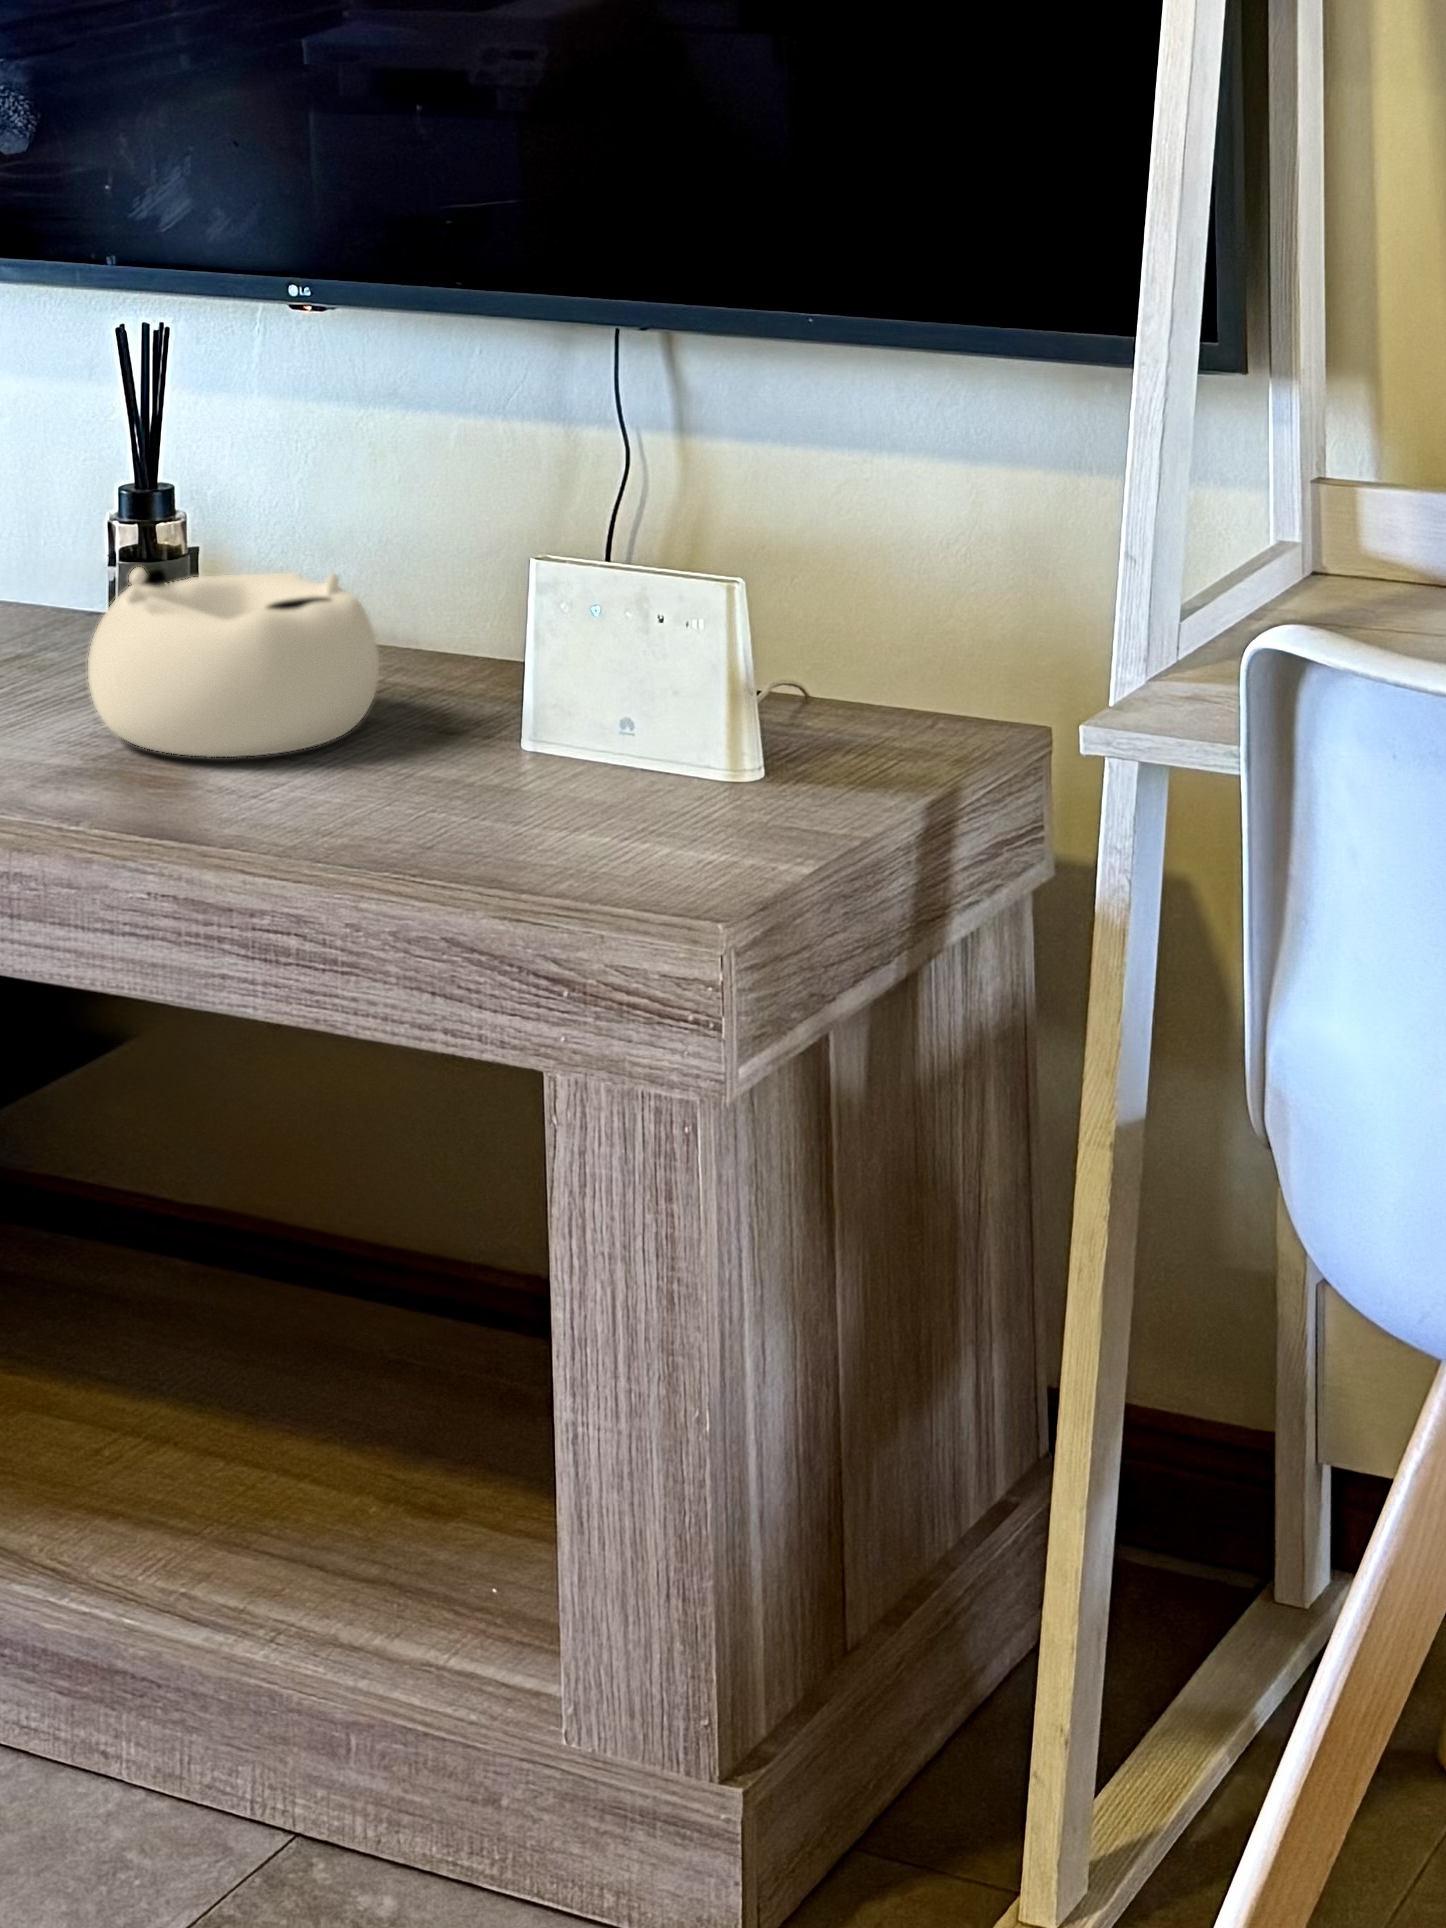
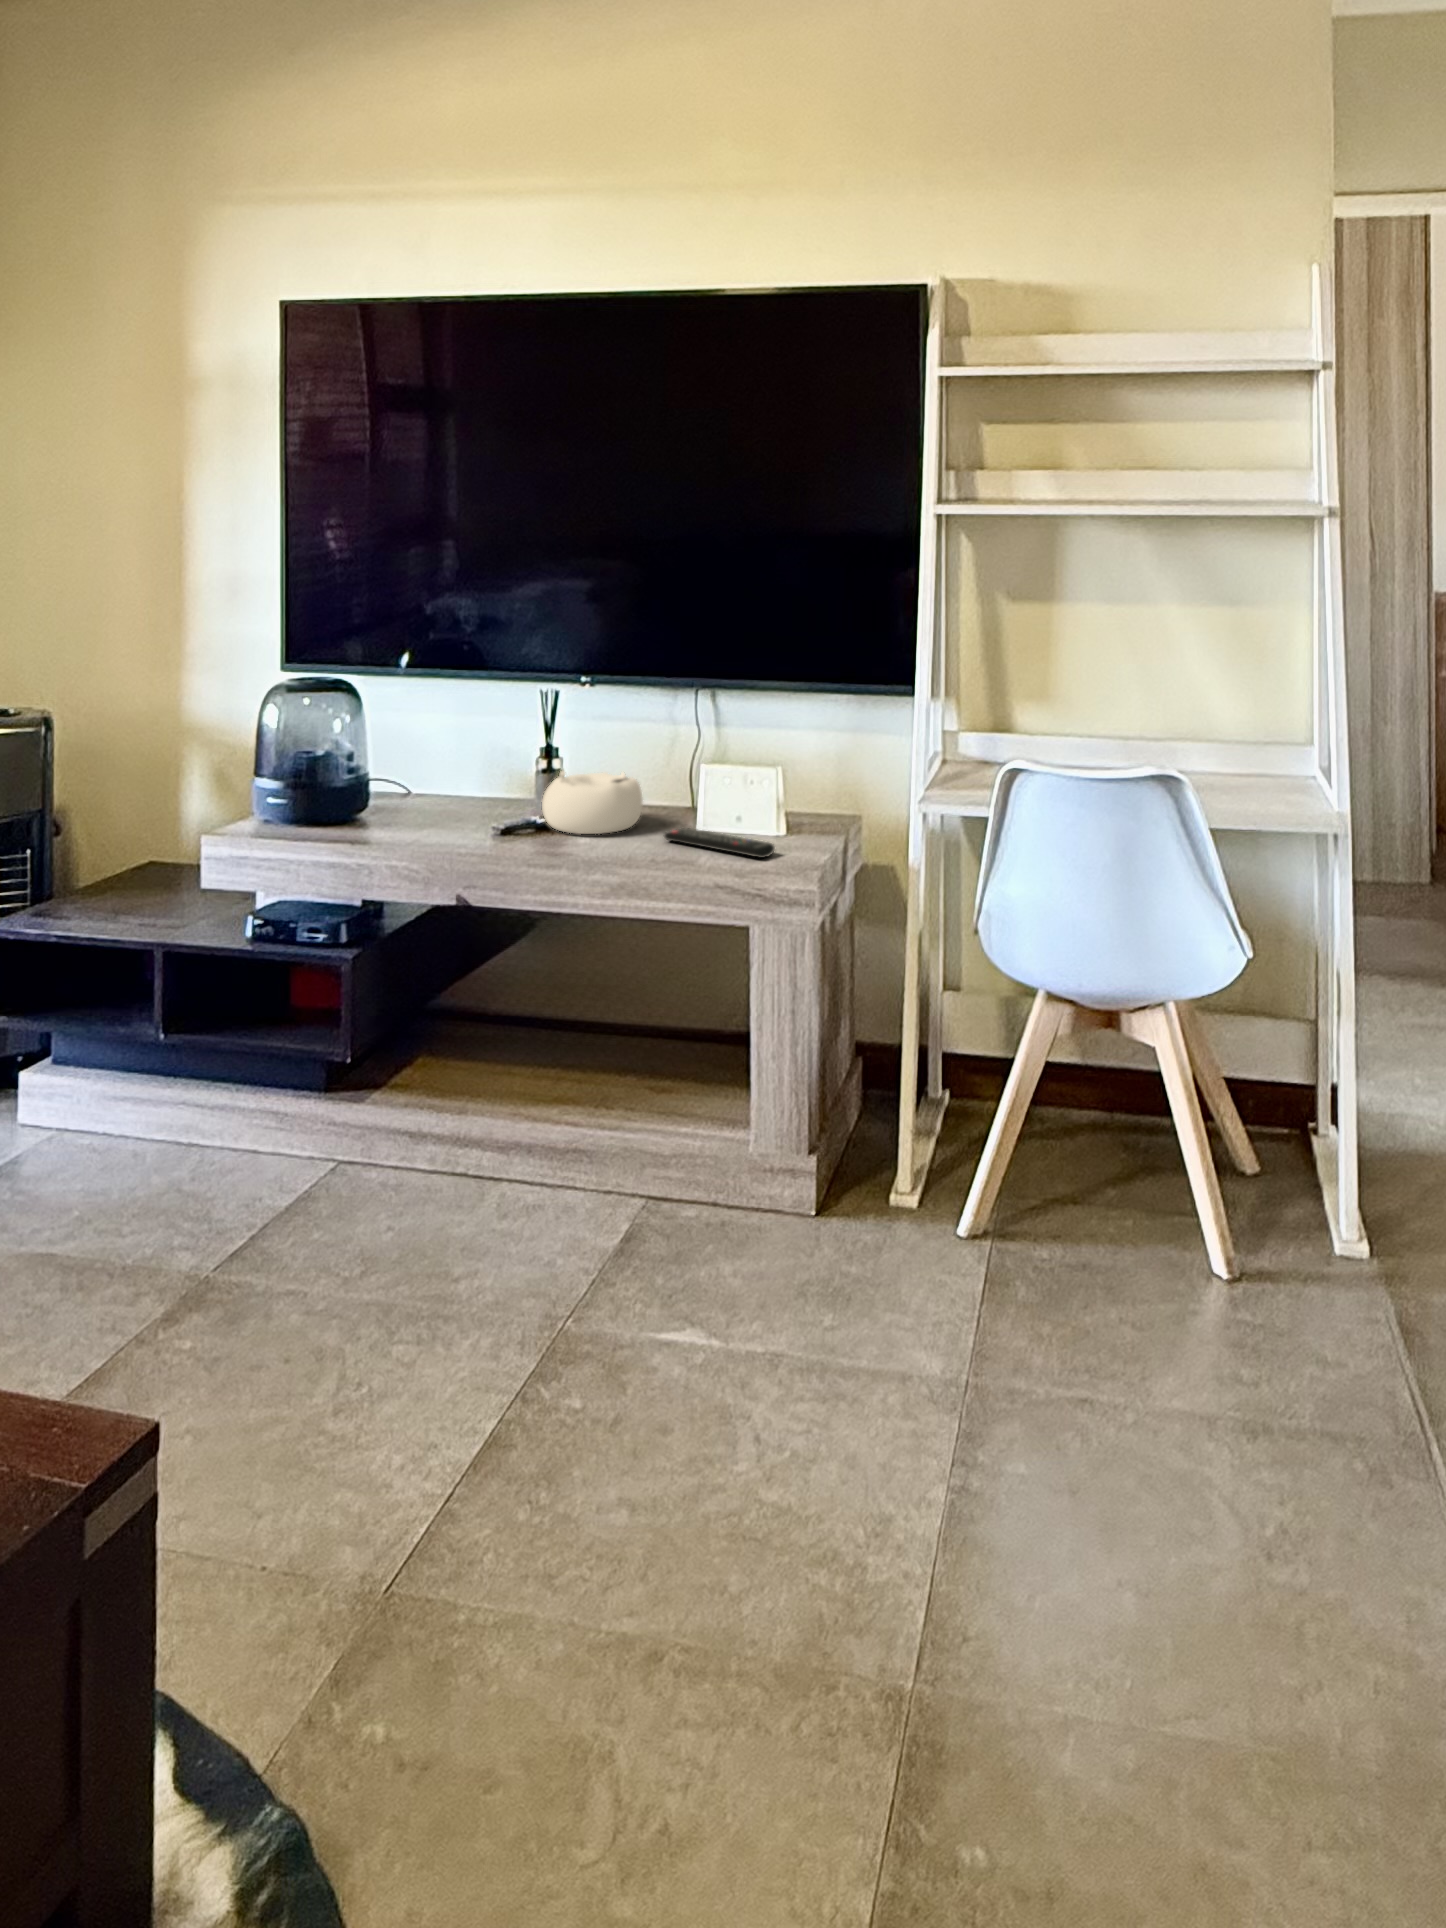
remote control: none [383,754,664,871] -> present [664,828,775,858]

